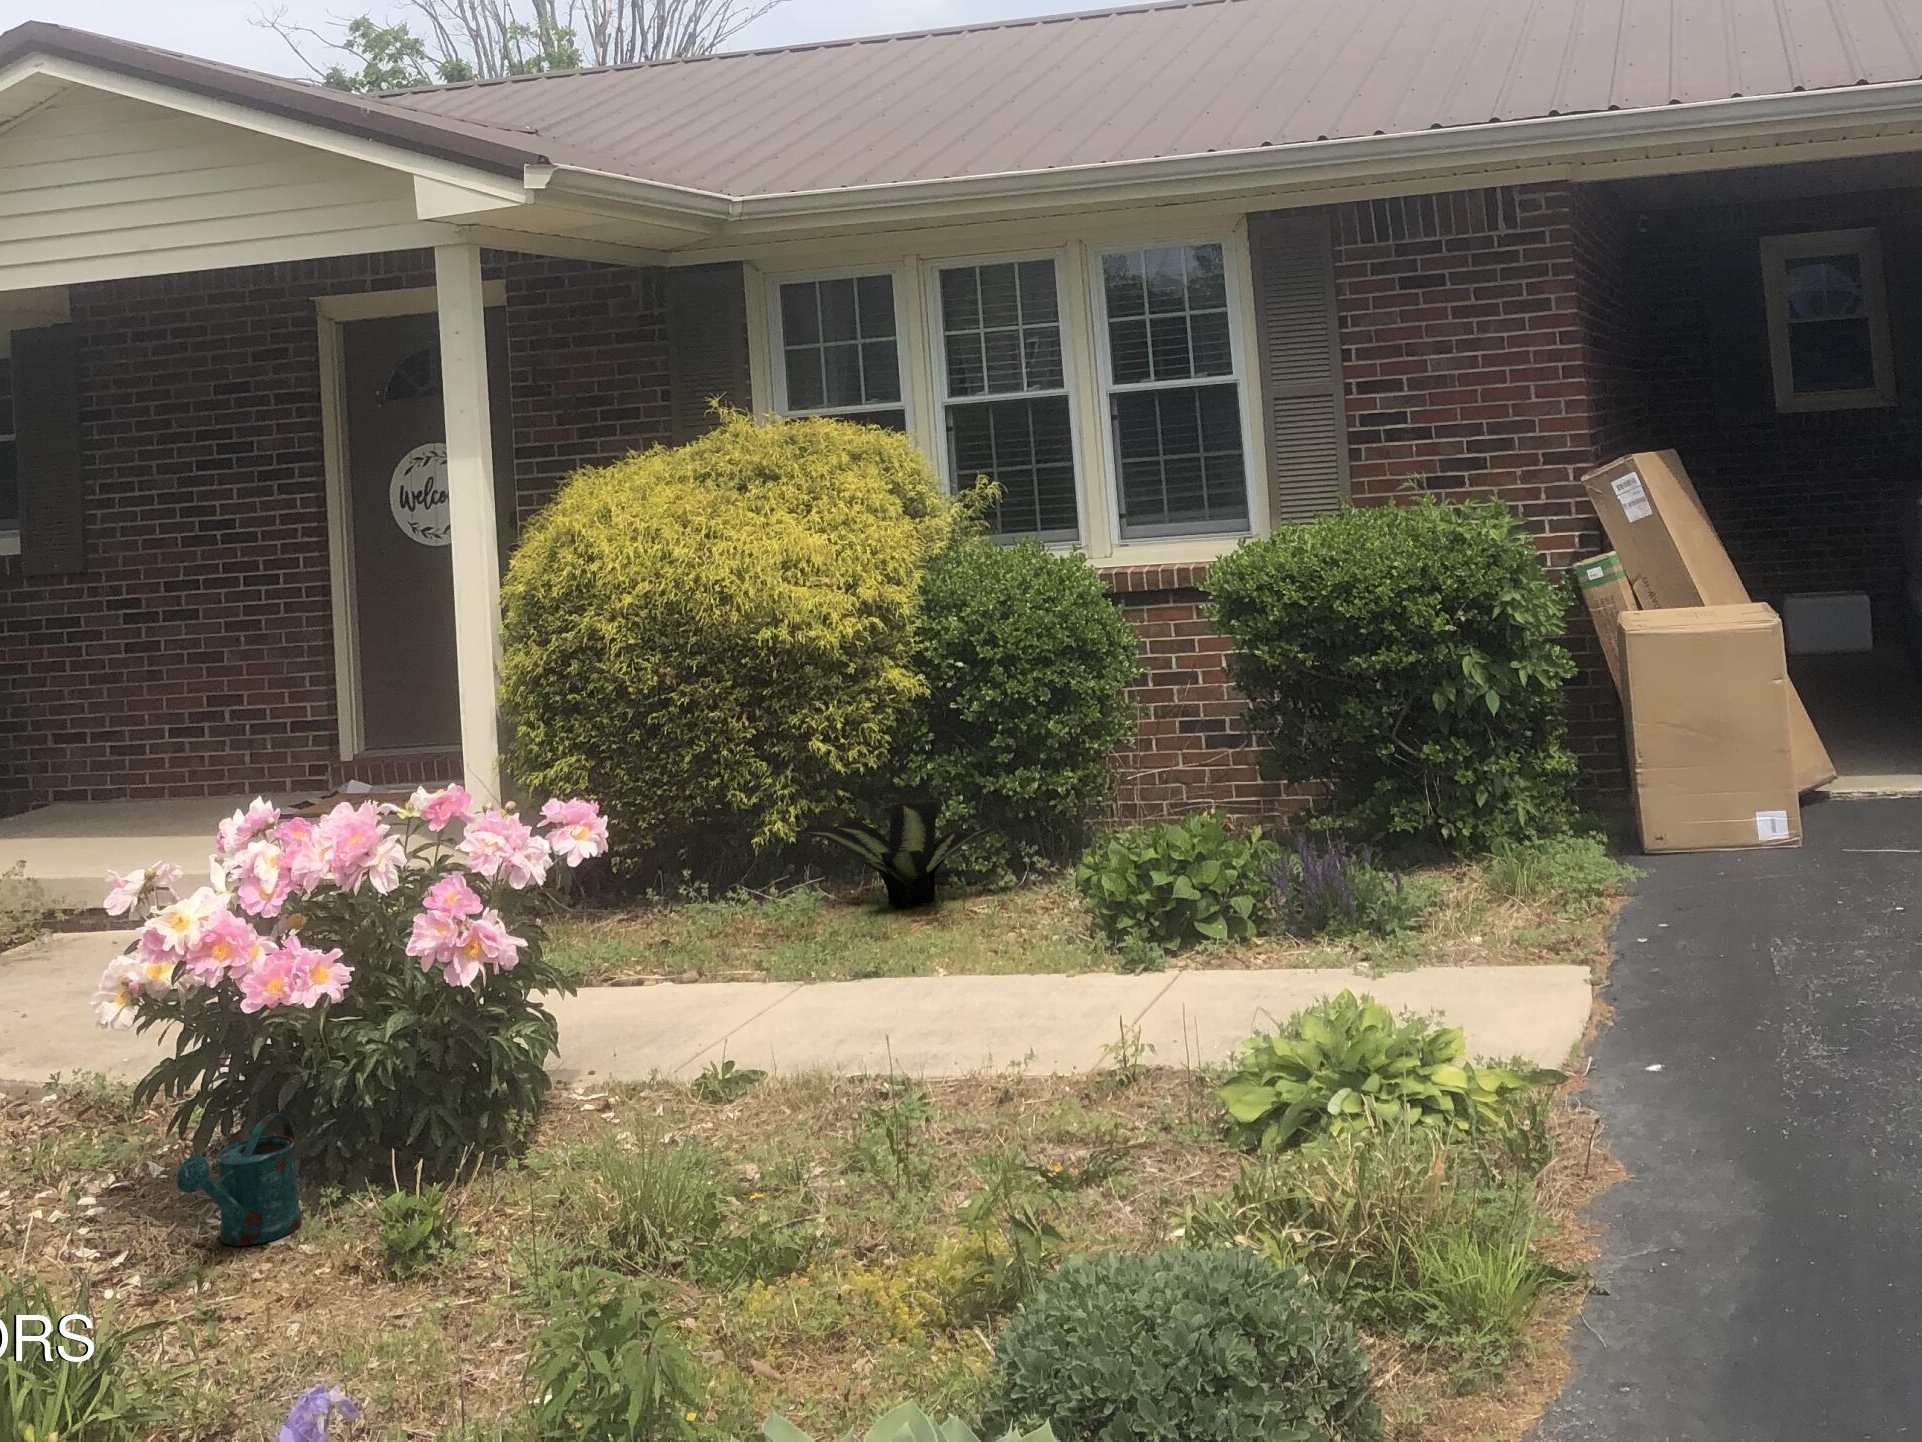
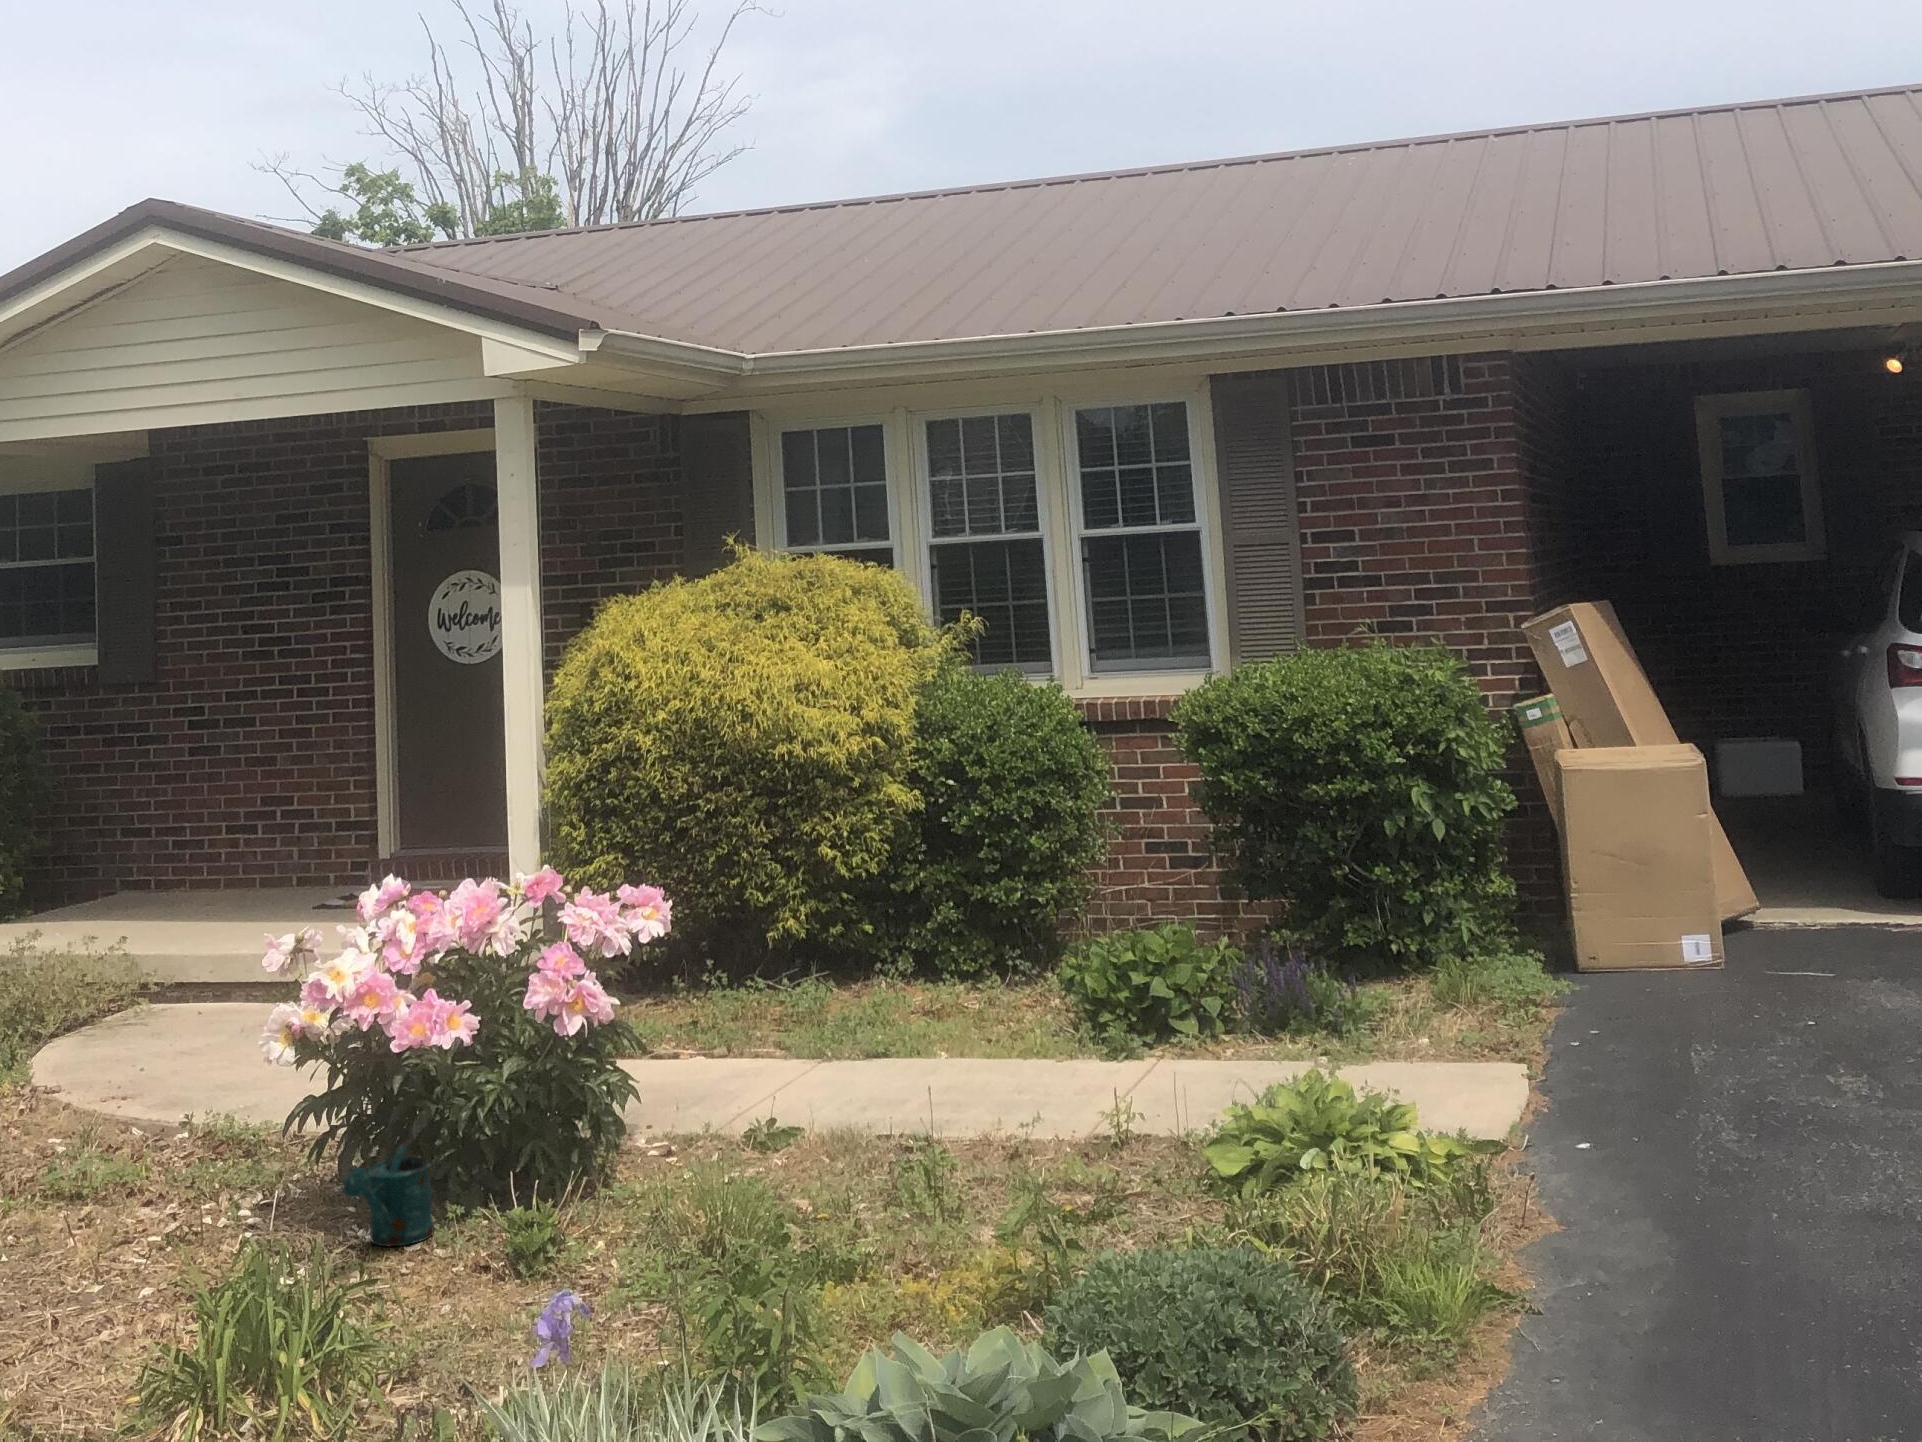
potted plant: present [800,802,996,908] -> none [810,907,985,1002]

